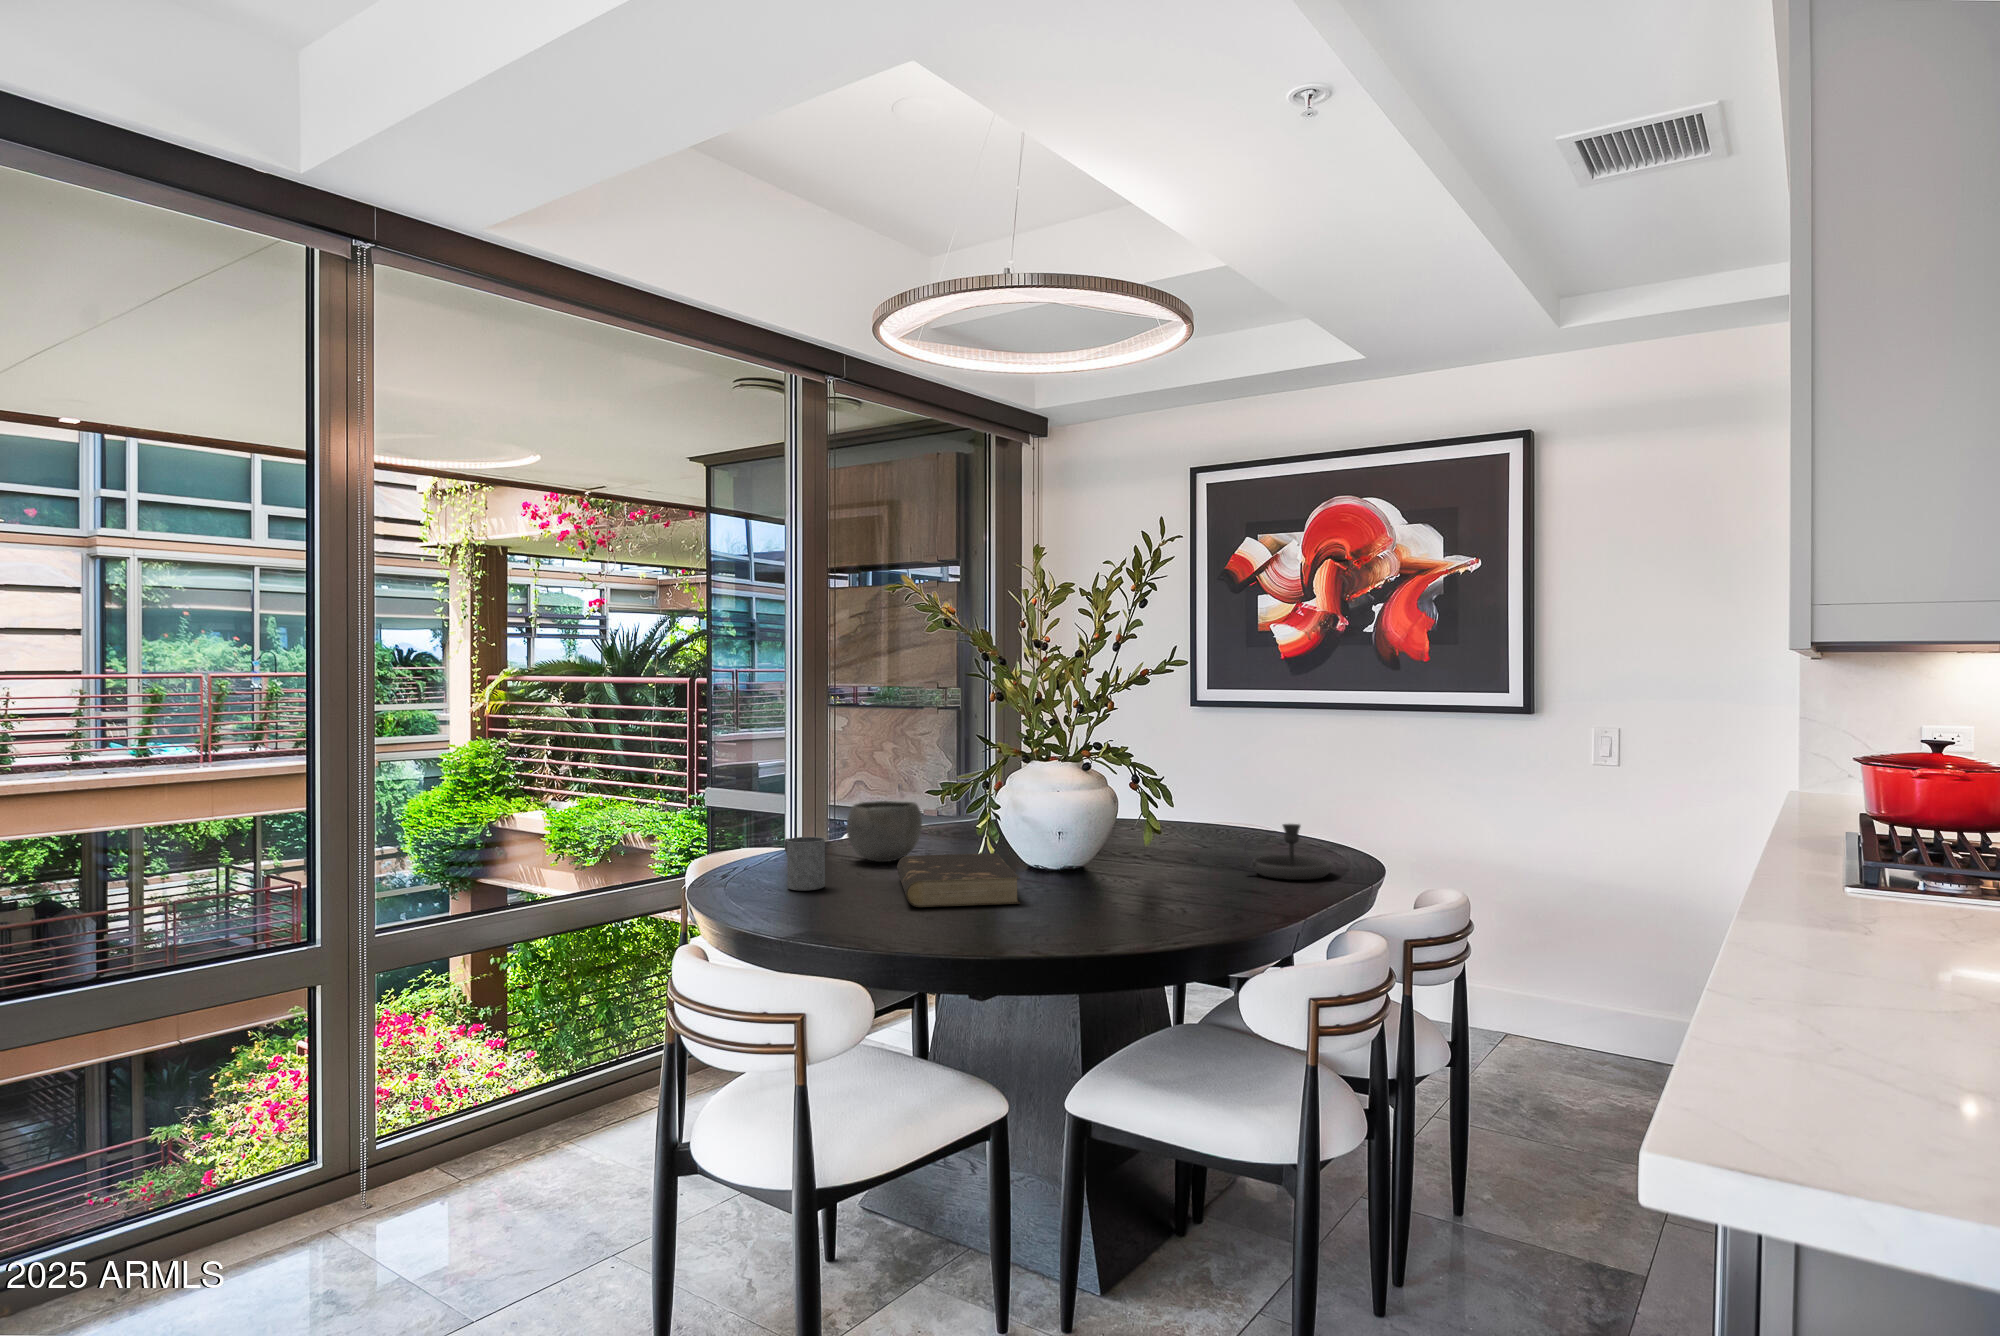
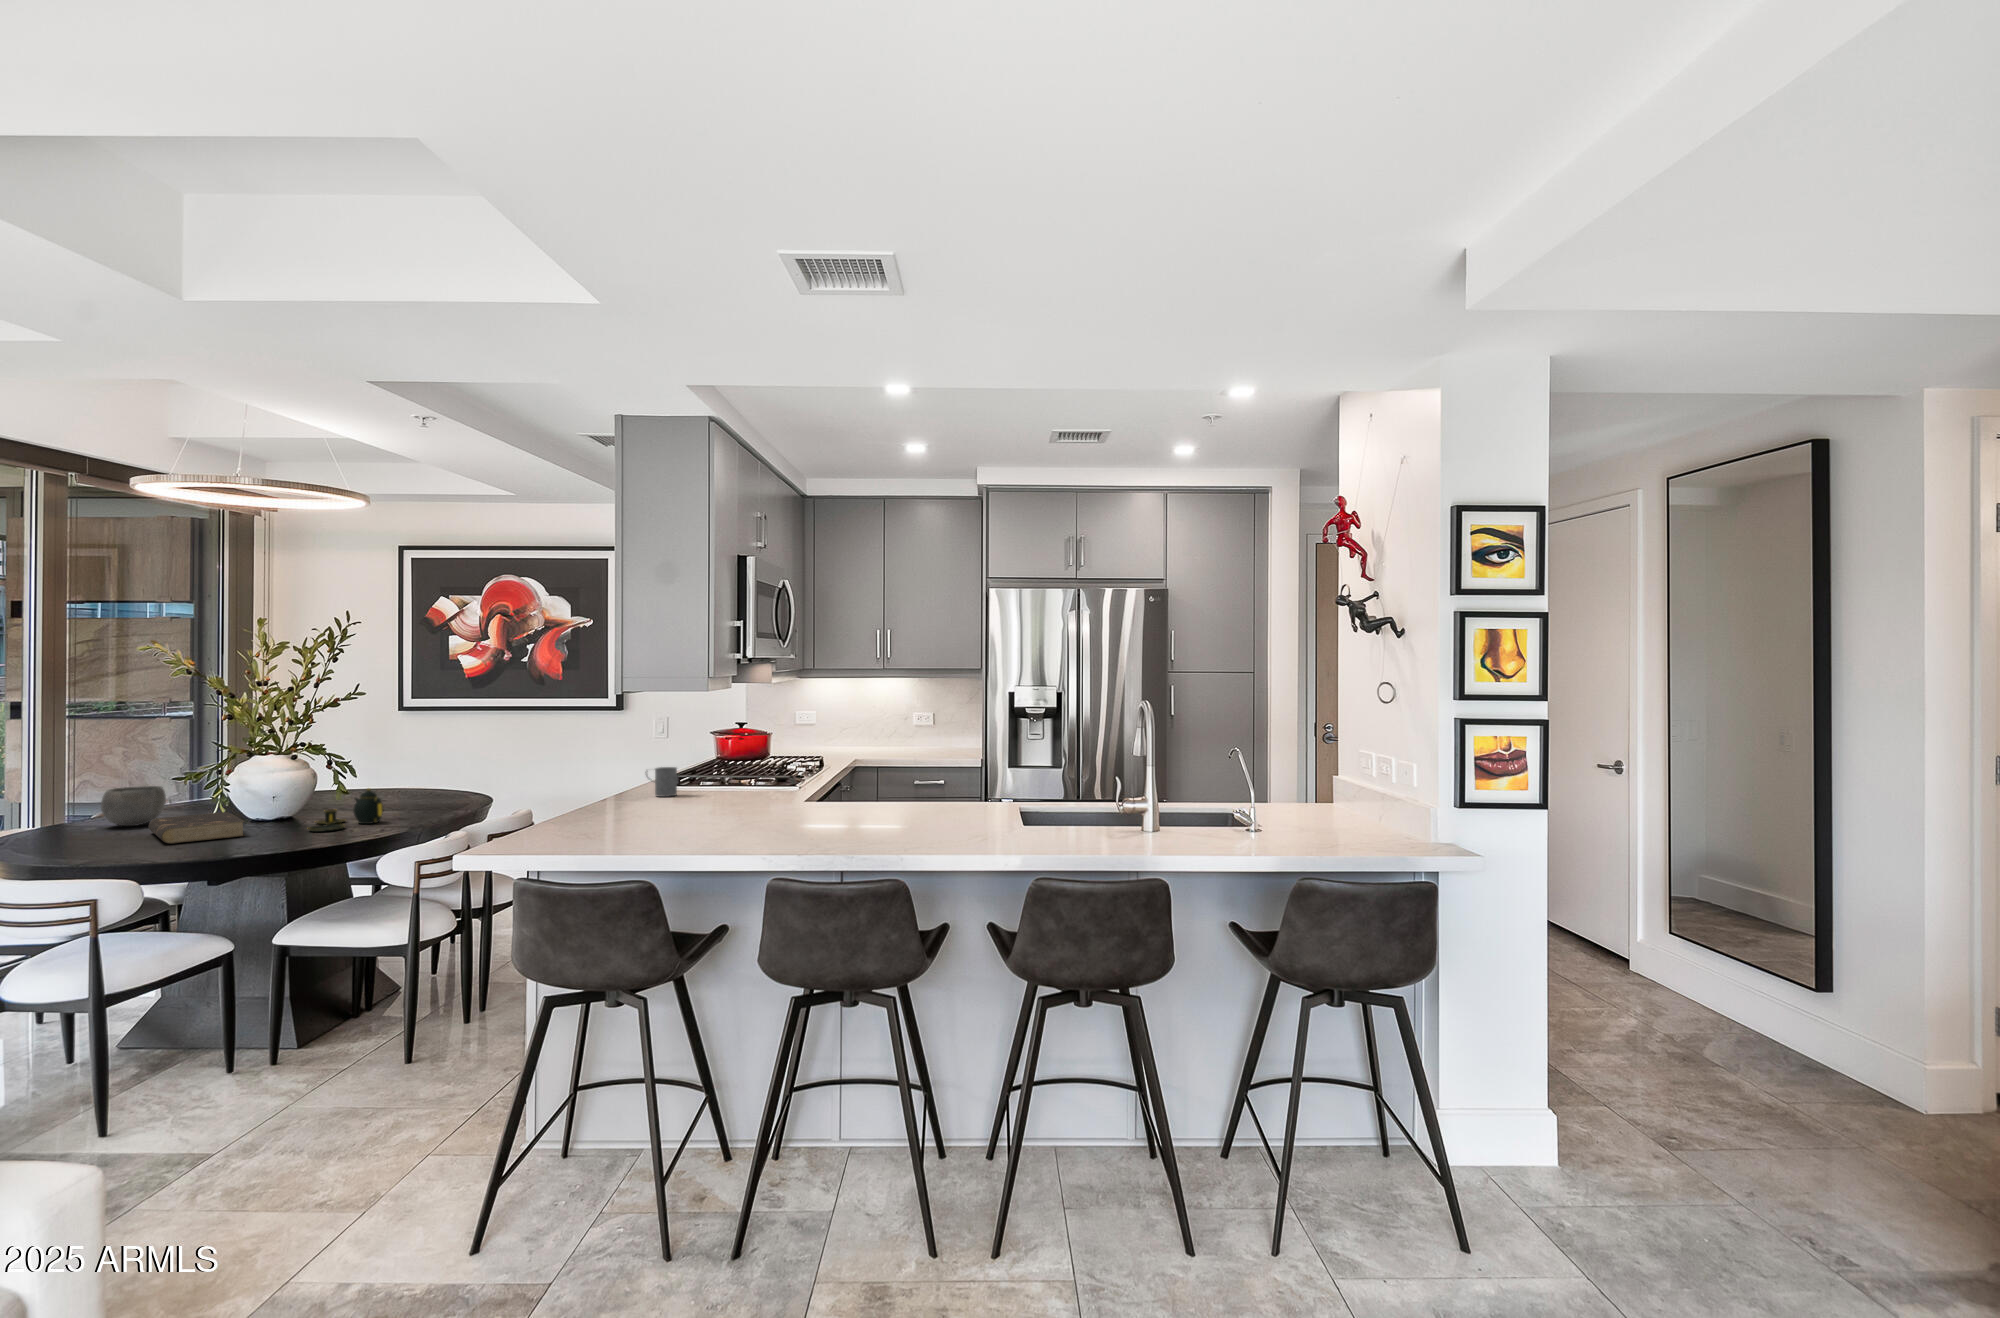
candlestick: present [1243,824,1333,880] -> none [398,781,455,811]
teapot: none [1112,832,1227,909] -> present [308,788,383,832]
mug: present [785,837,825,891] -> present [646,767,677,797]

